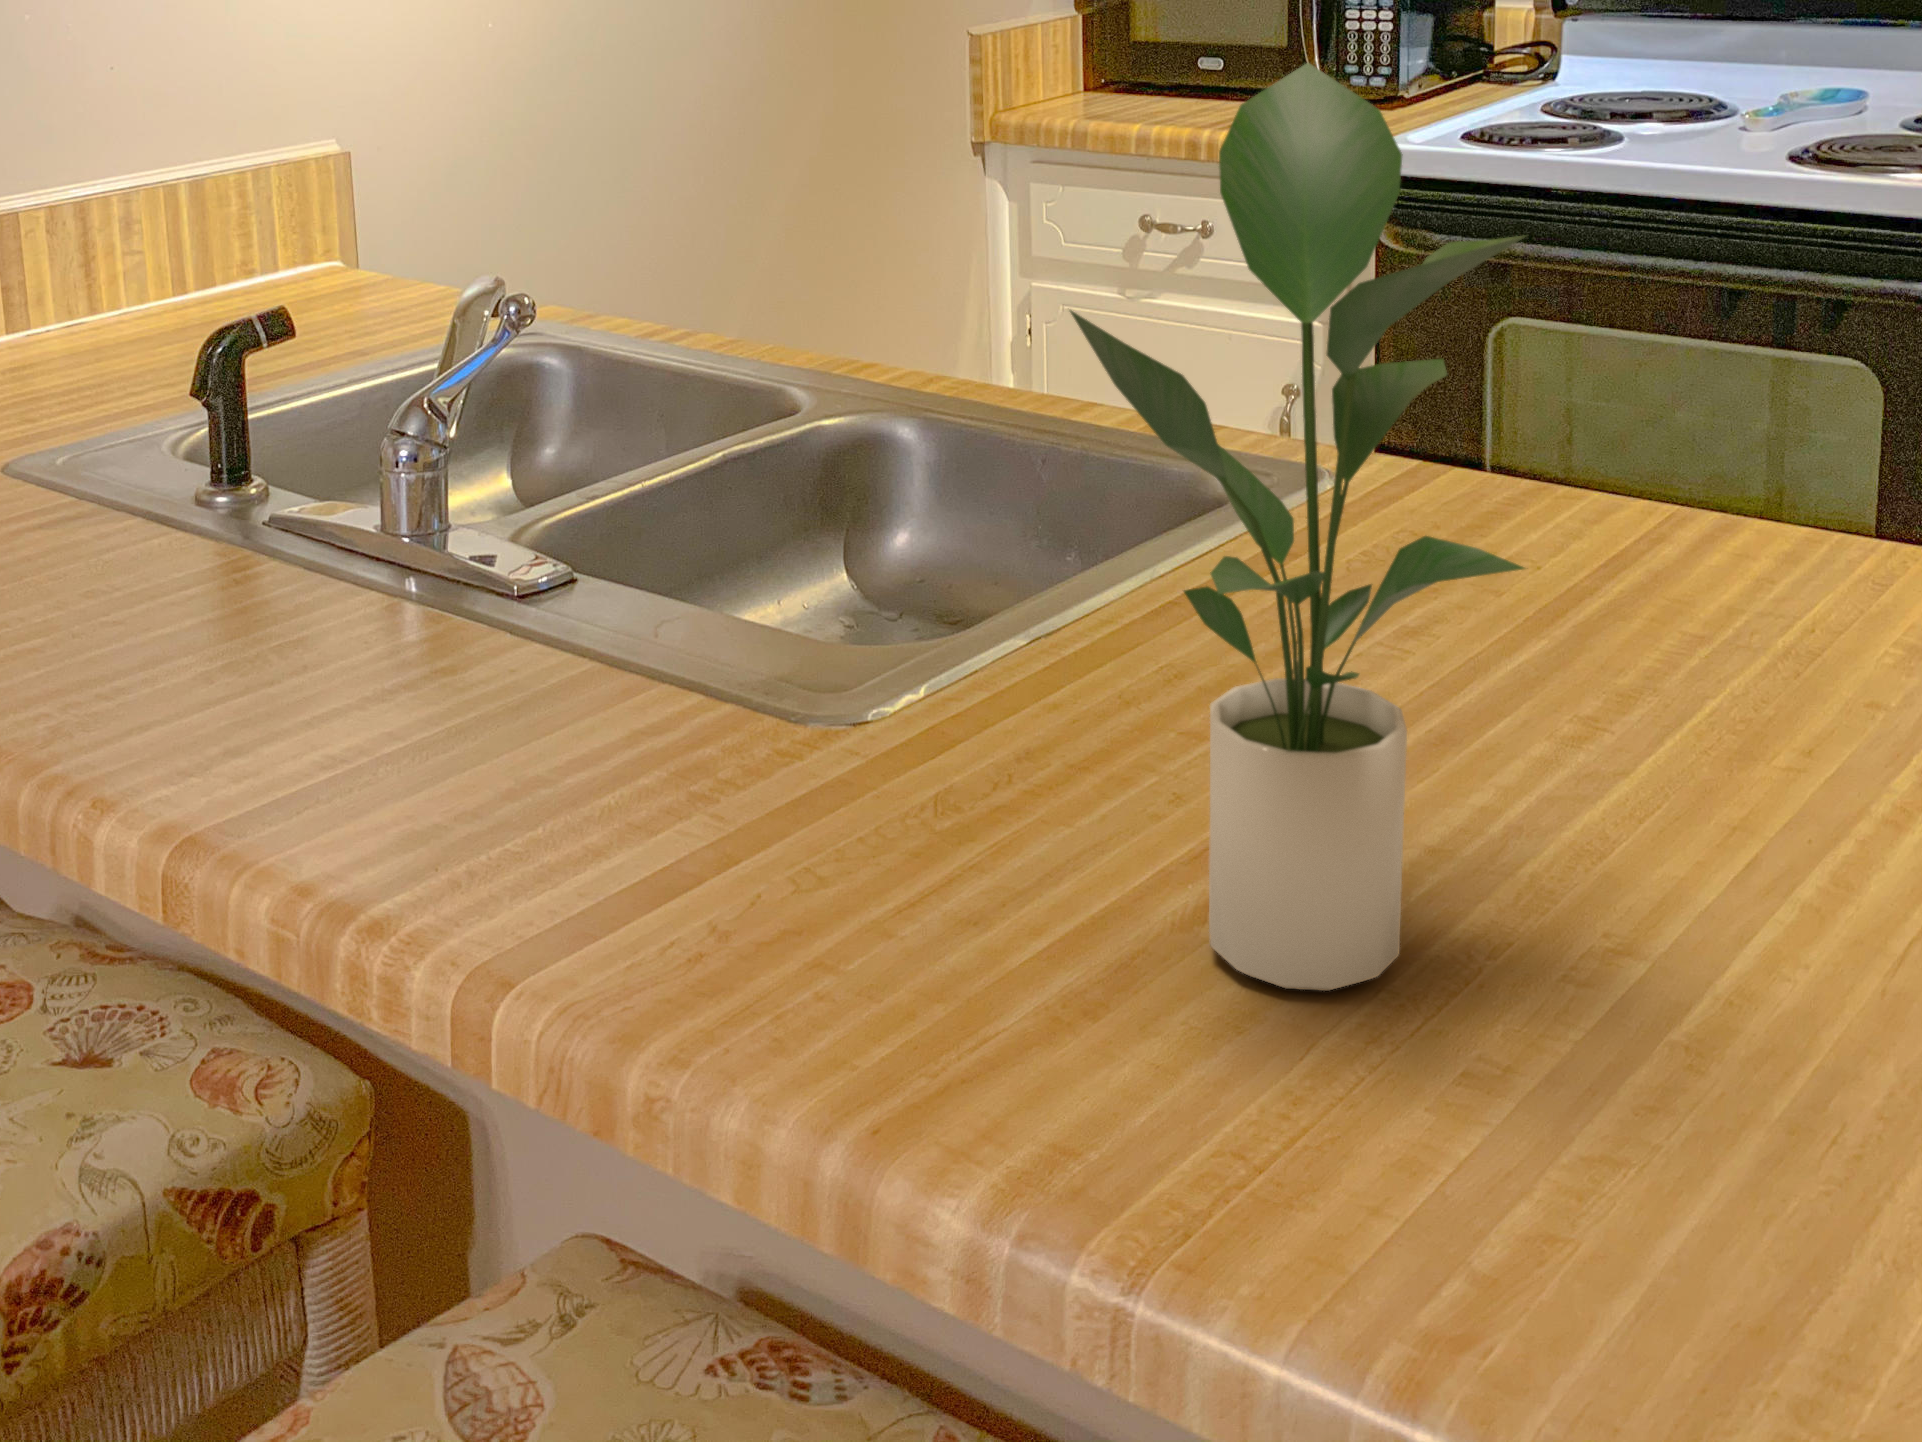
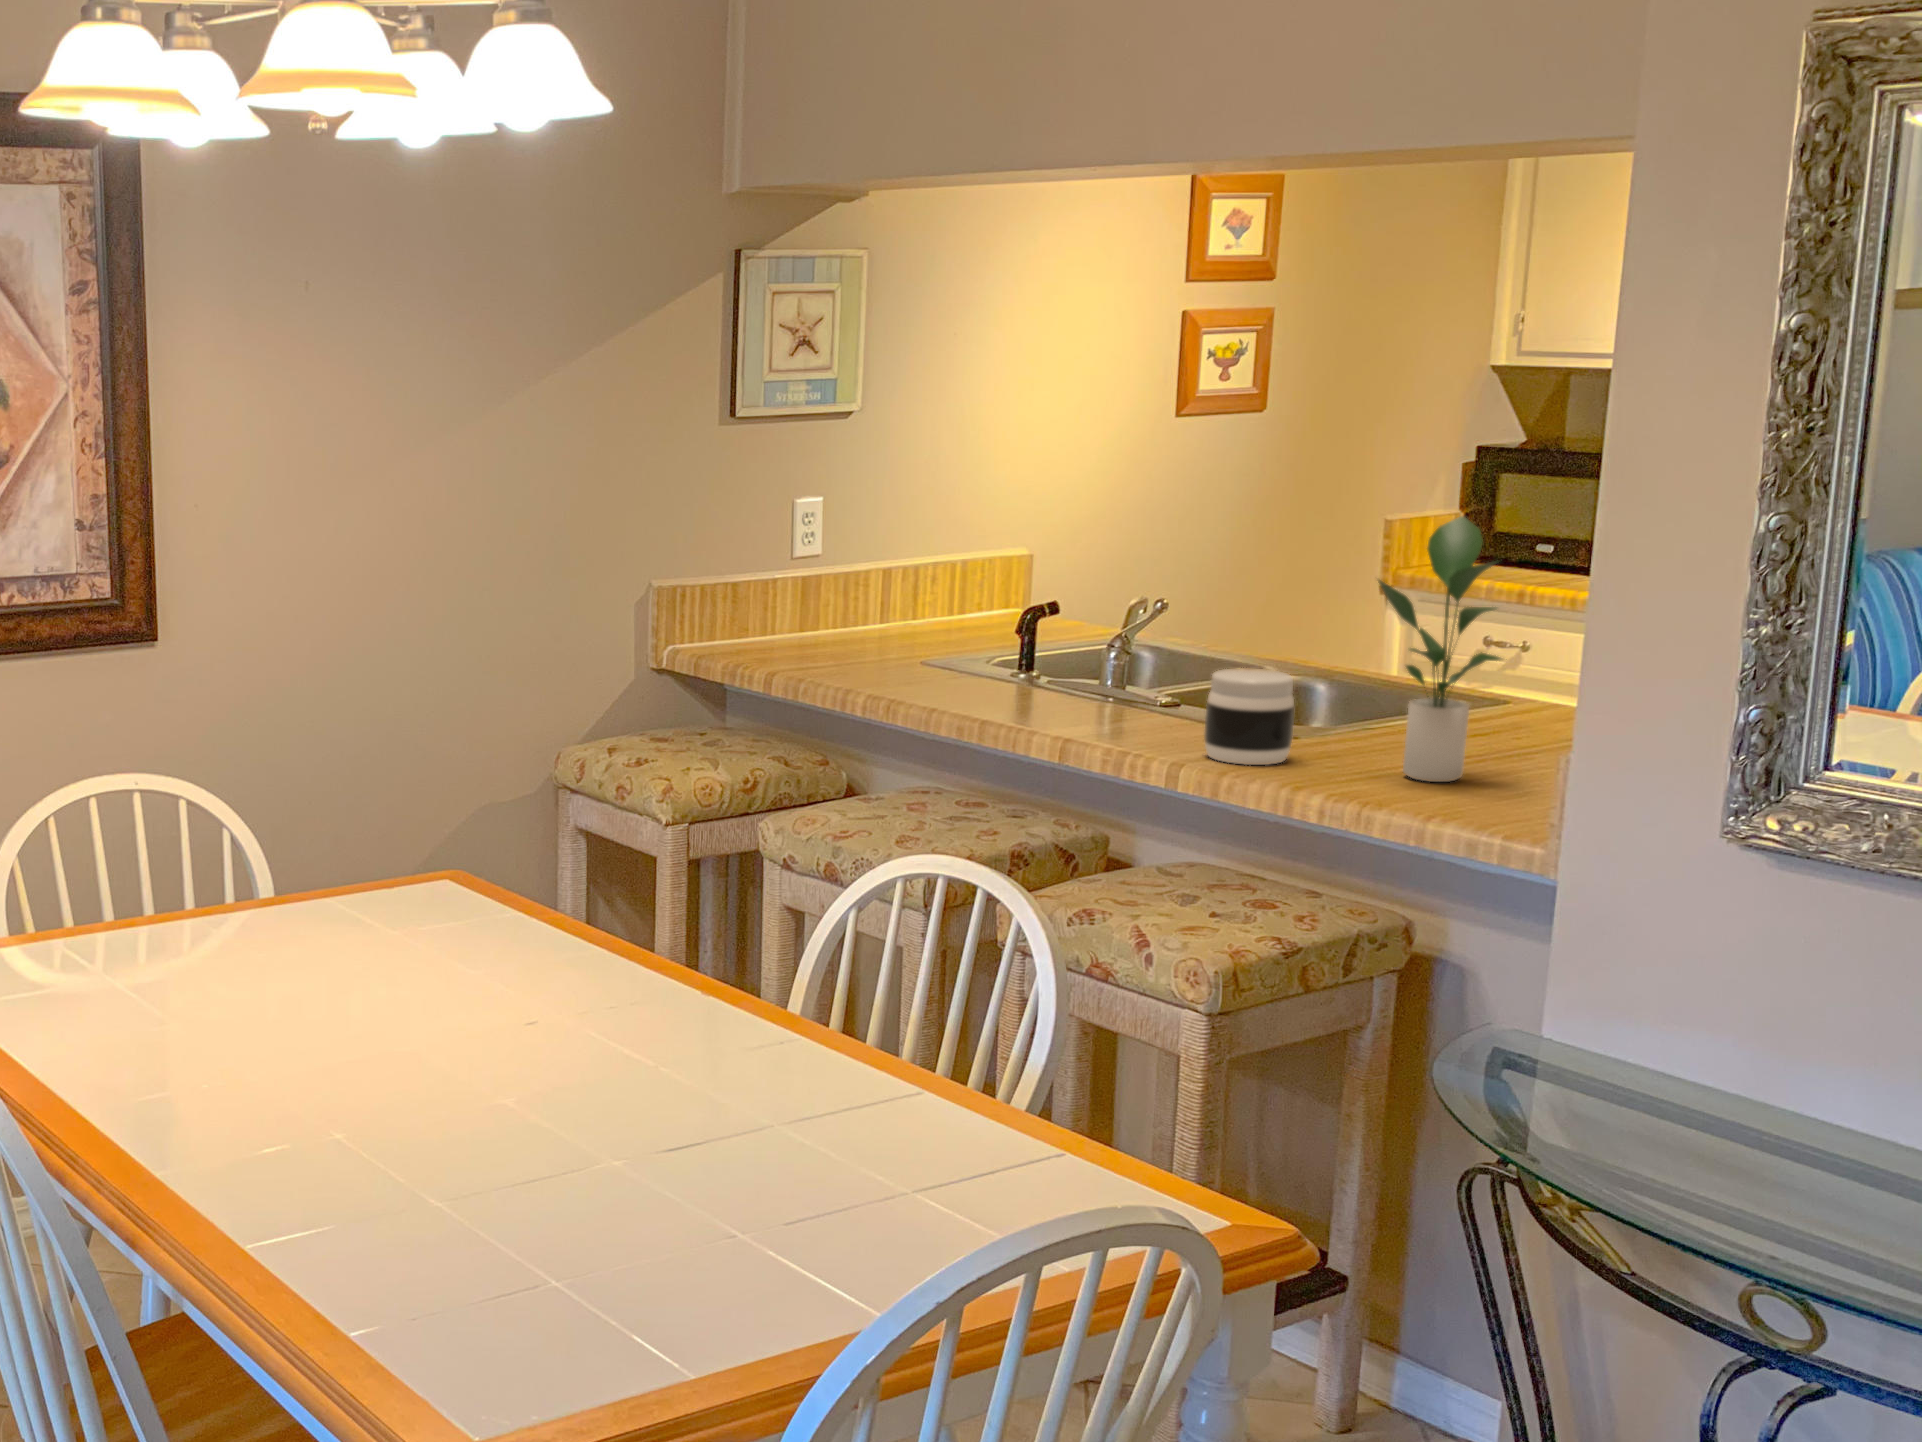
jar: none [573,590,849,953] -> present [1204,668,1294,765]

